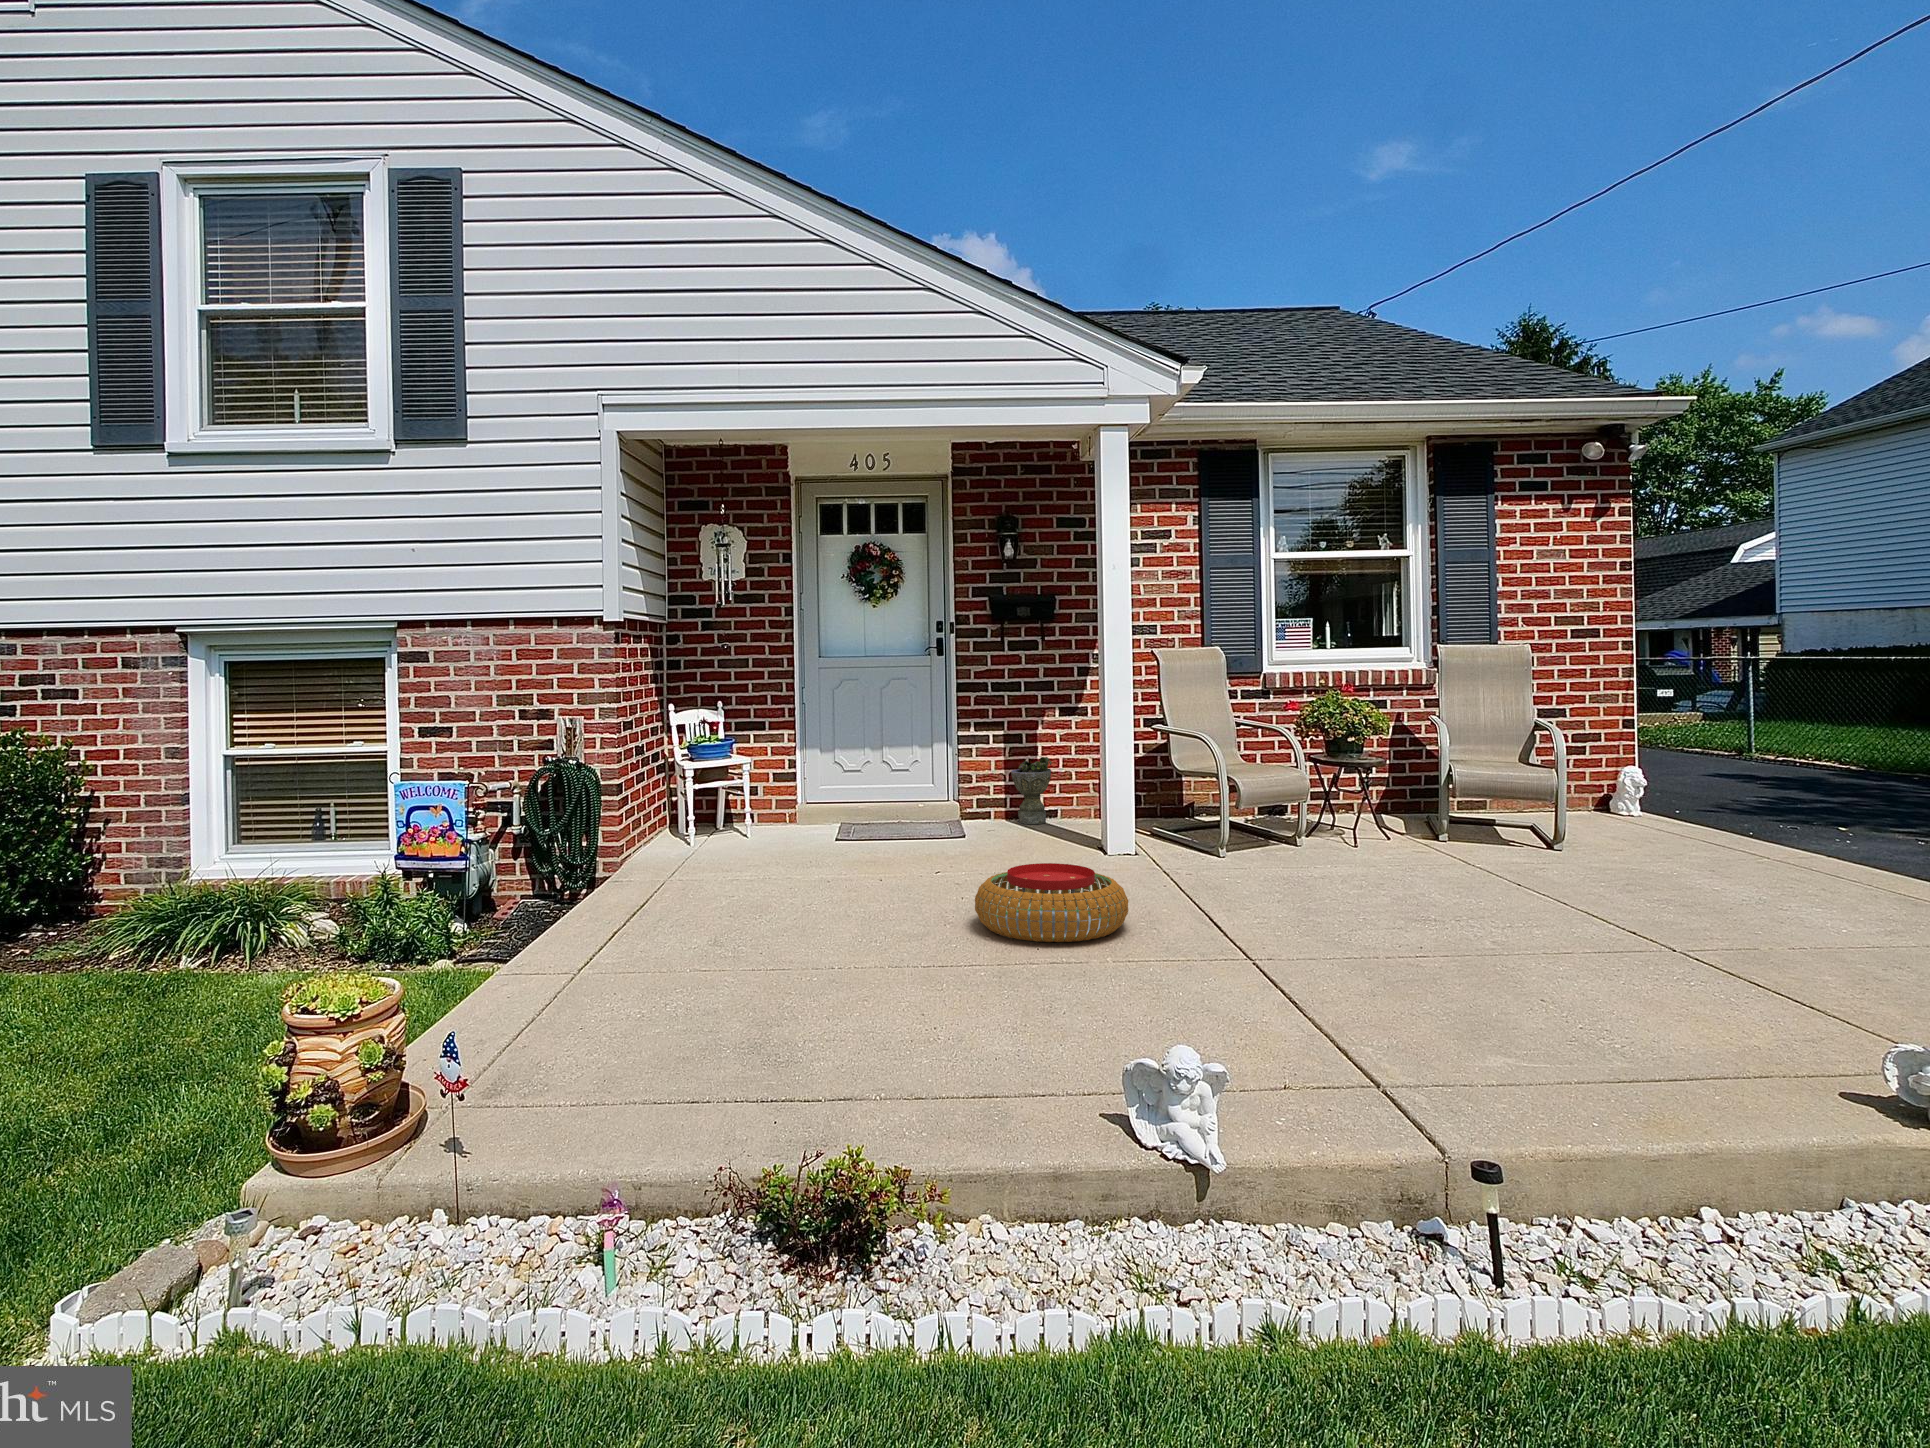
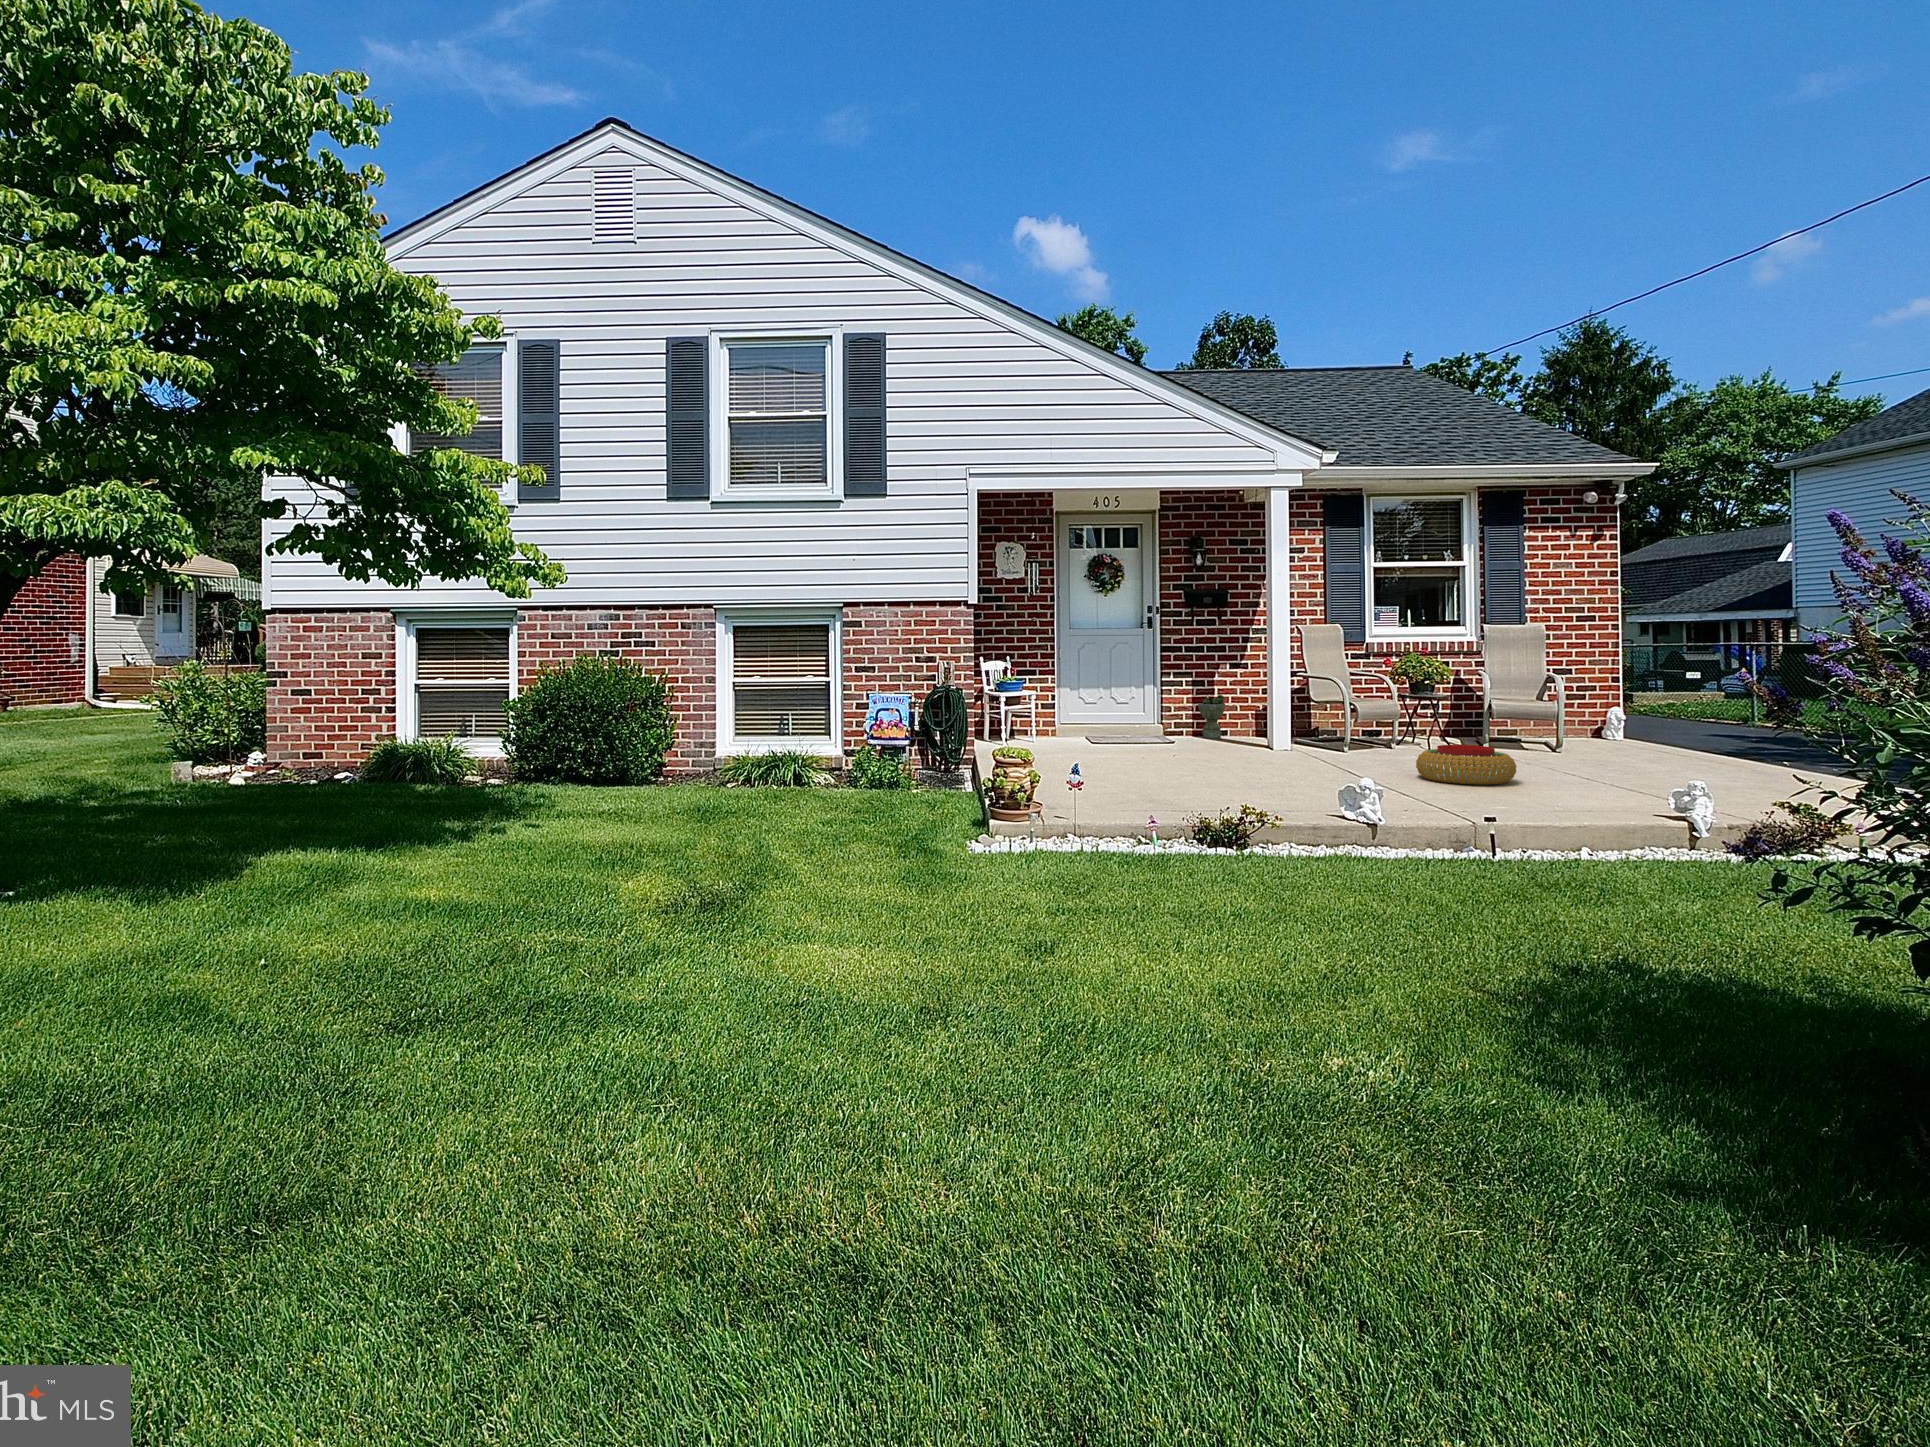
pouf: present [975,863,1128,942] -> present [1416,745,1516,785]

